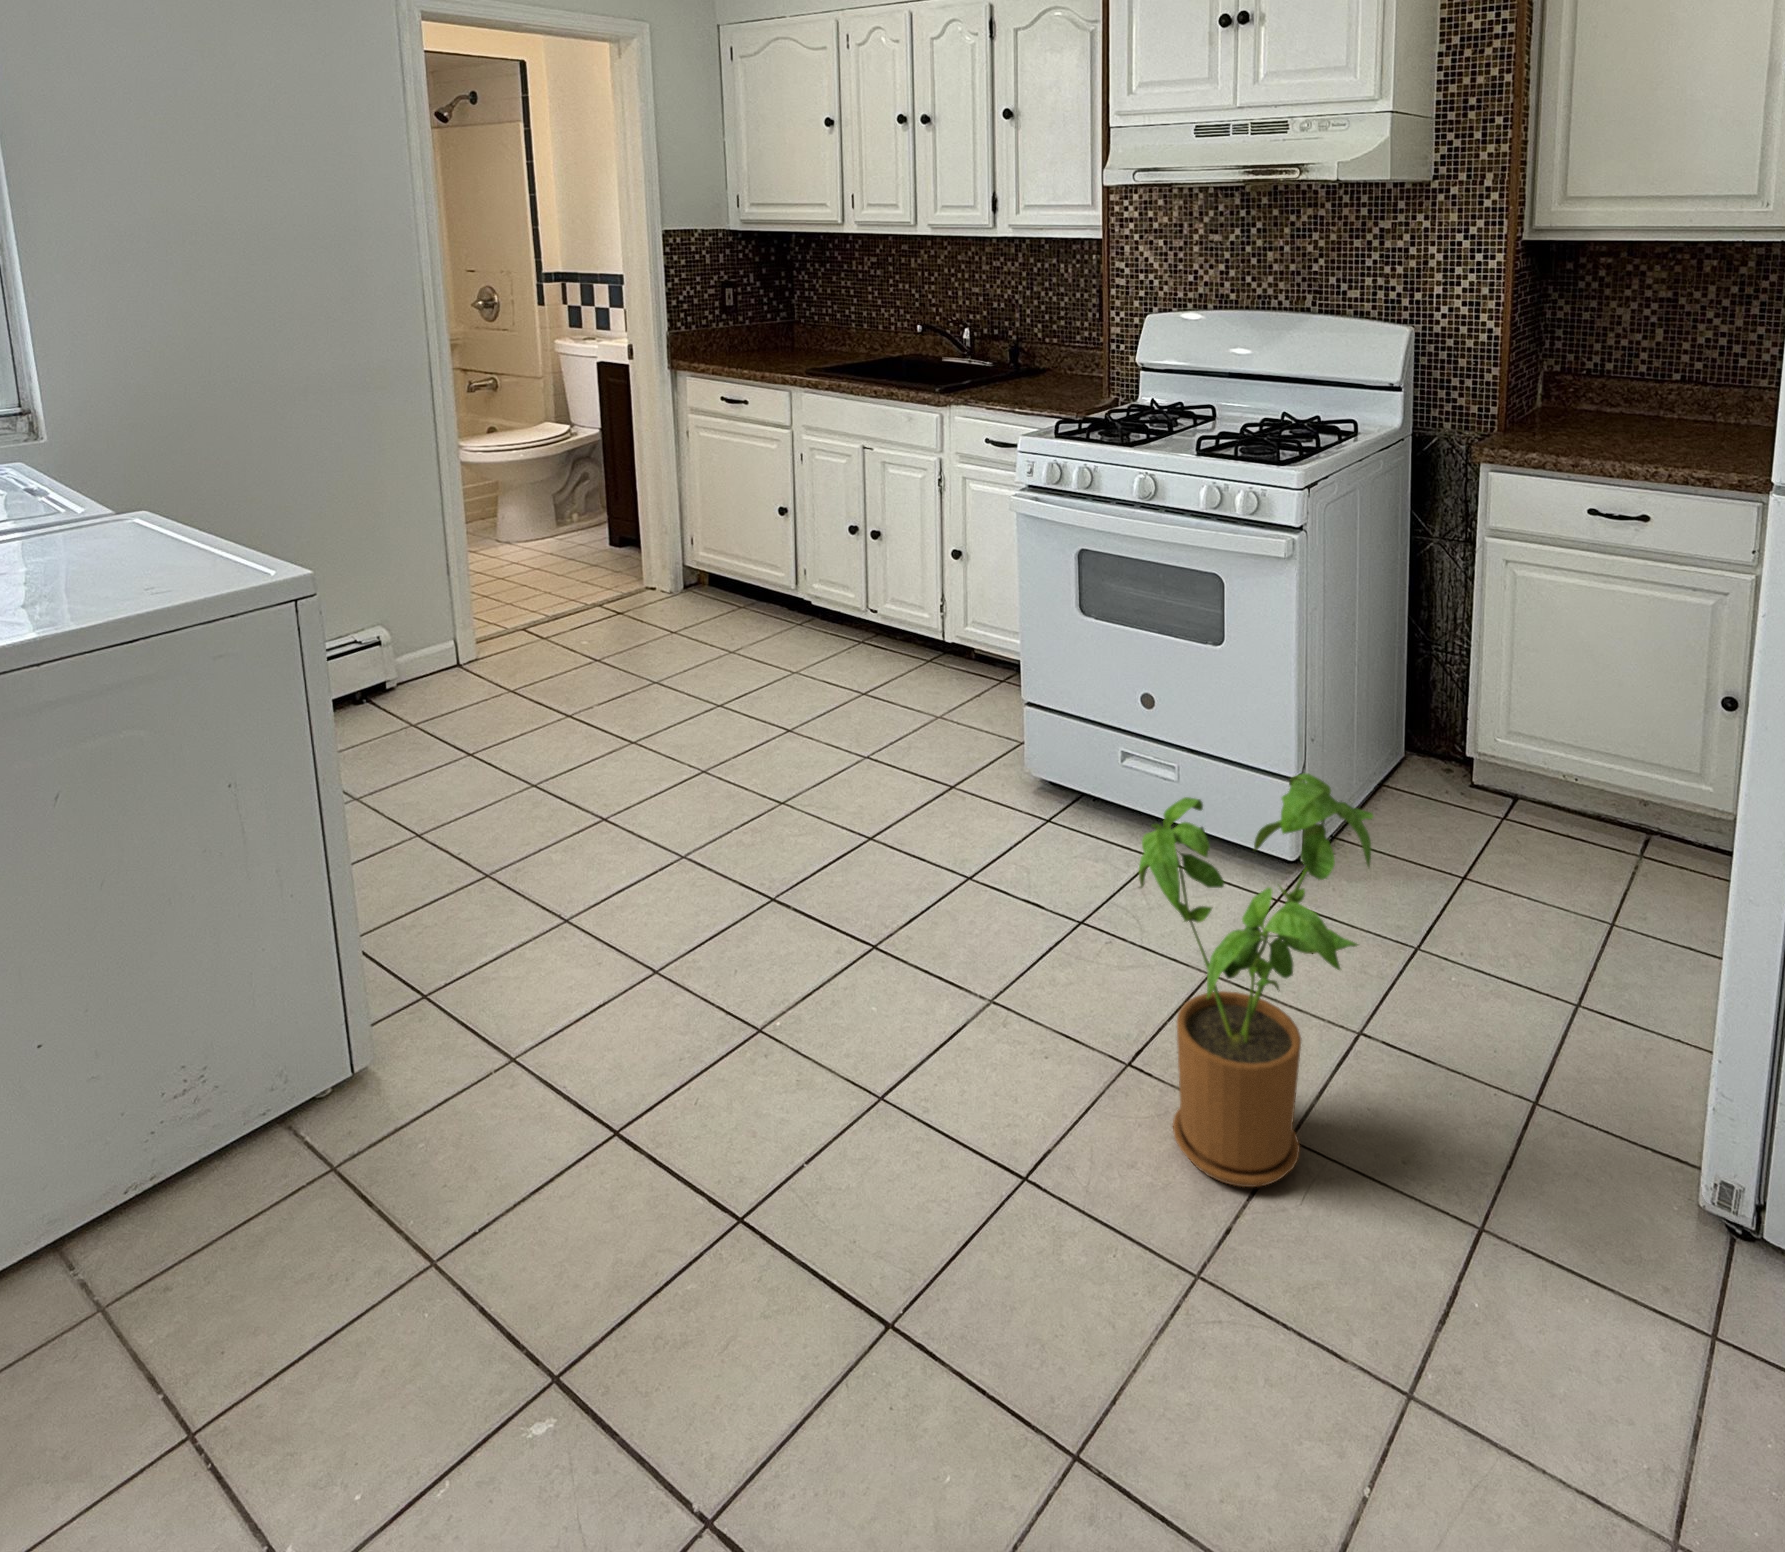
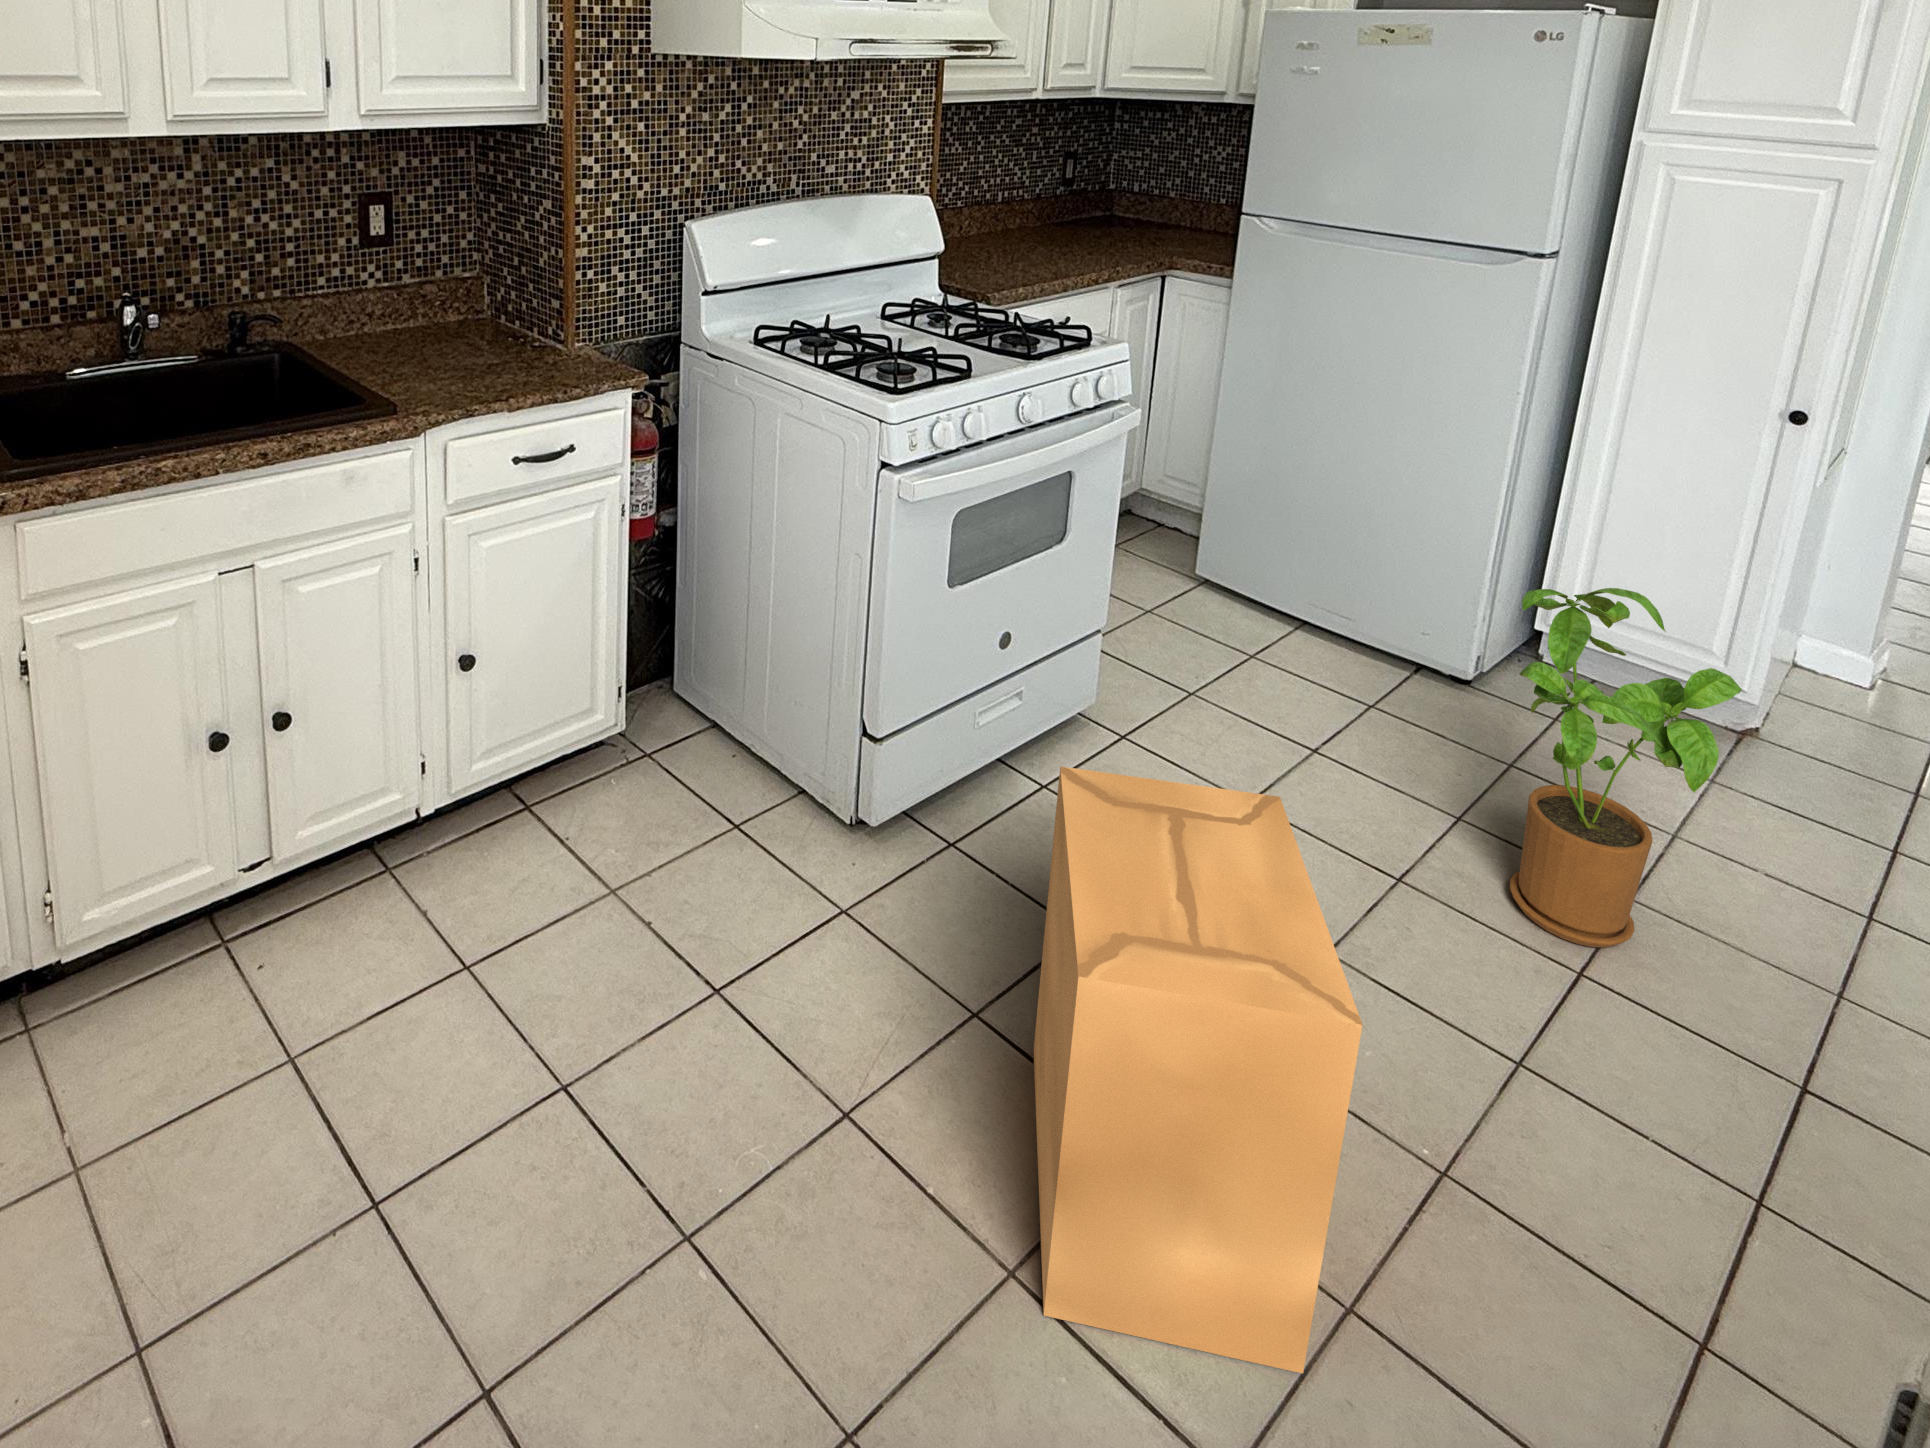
cardboard box: none [685,632,889,917] -> present [1034,767,1363,1373]

